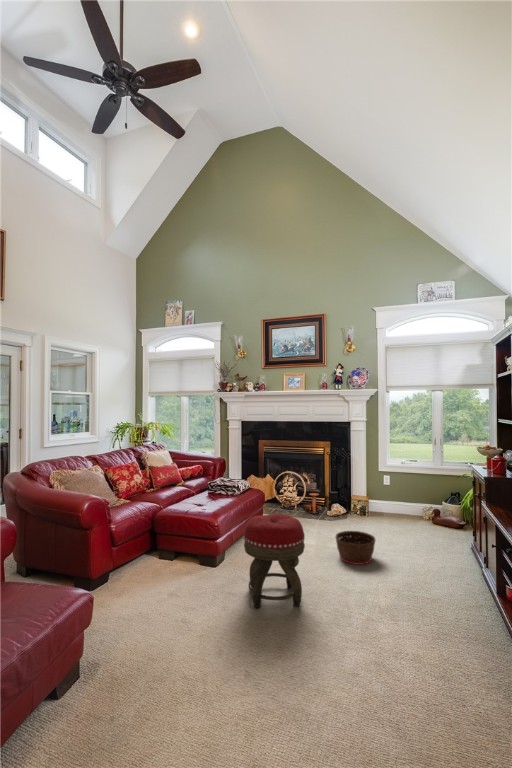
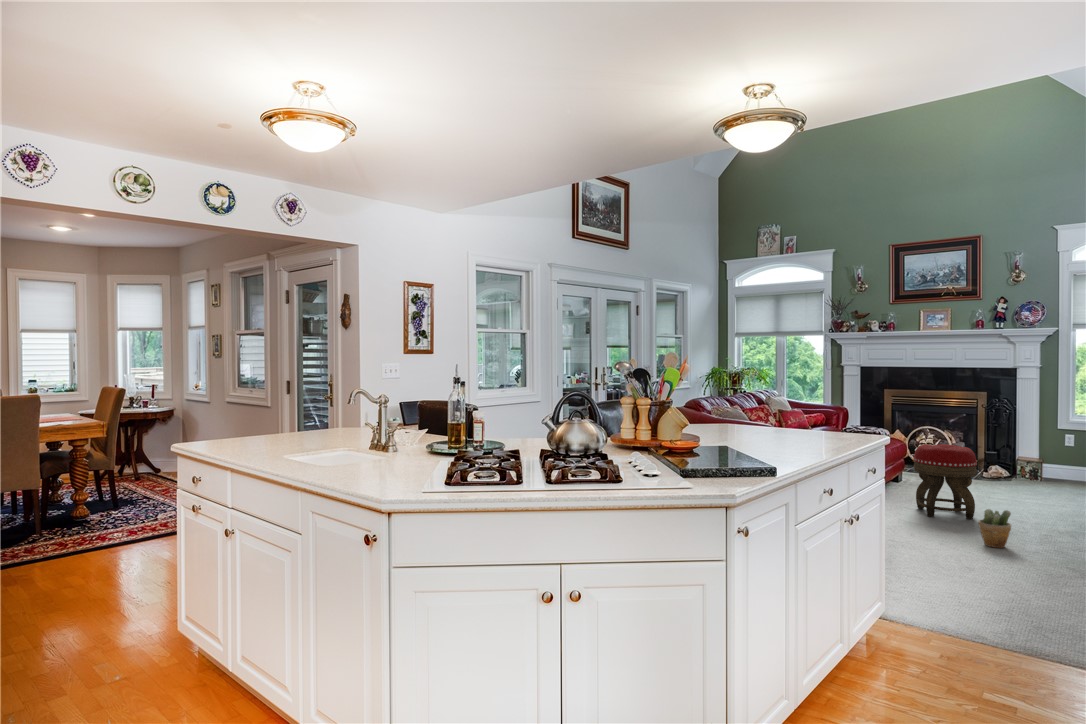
basket: present [336,531,375,565] -> none [1003,478,1053,507]
potted plant: none [287,639,326,701] -> present [979,509,1011,548]

